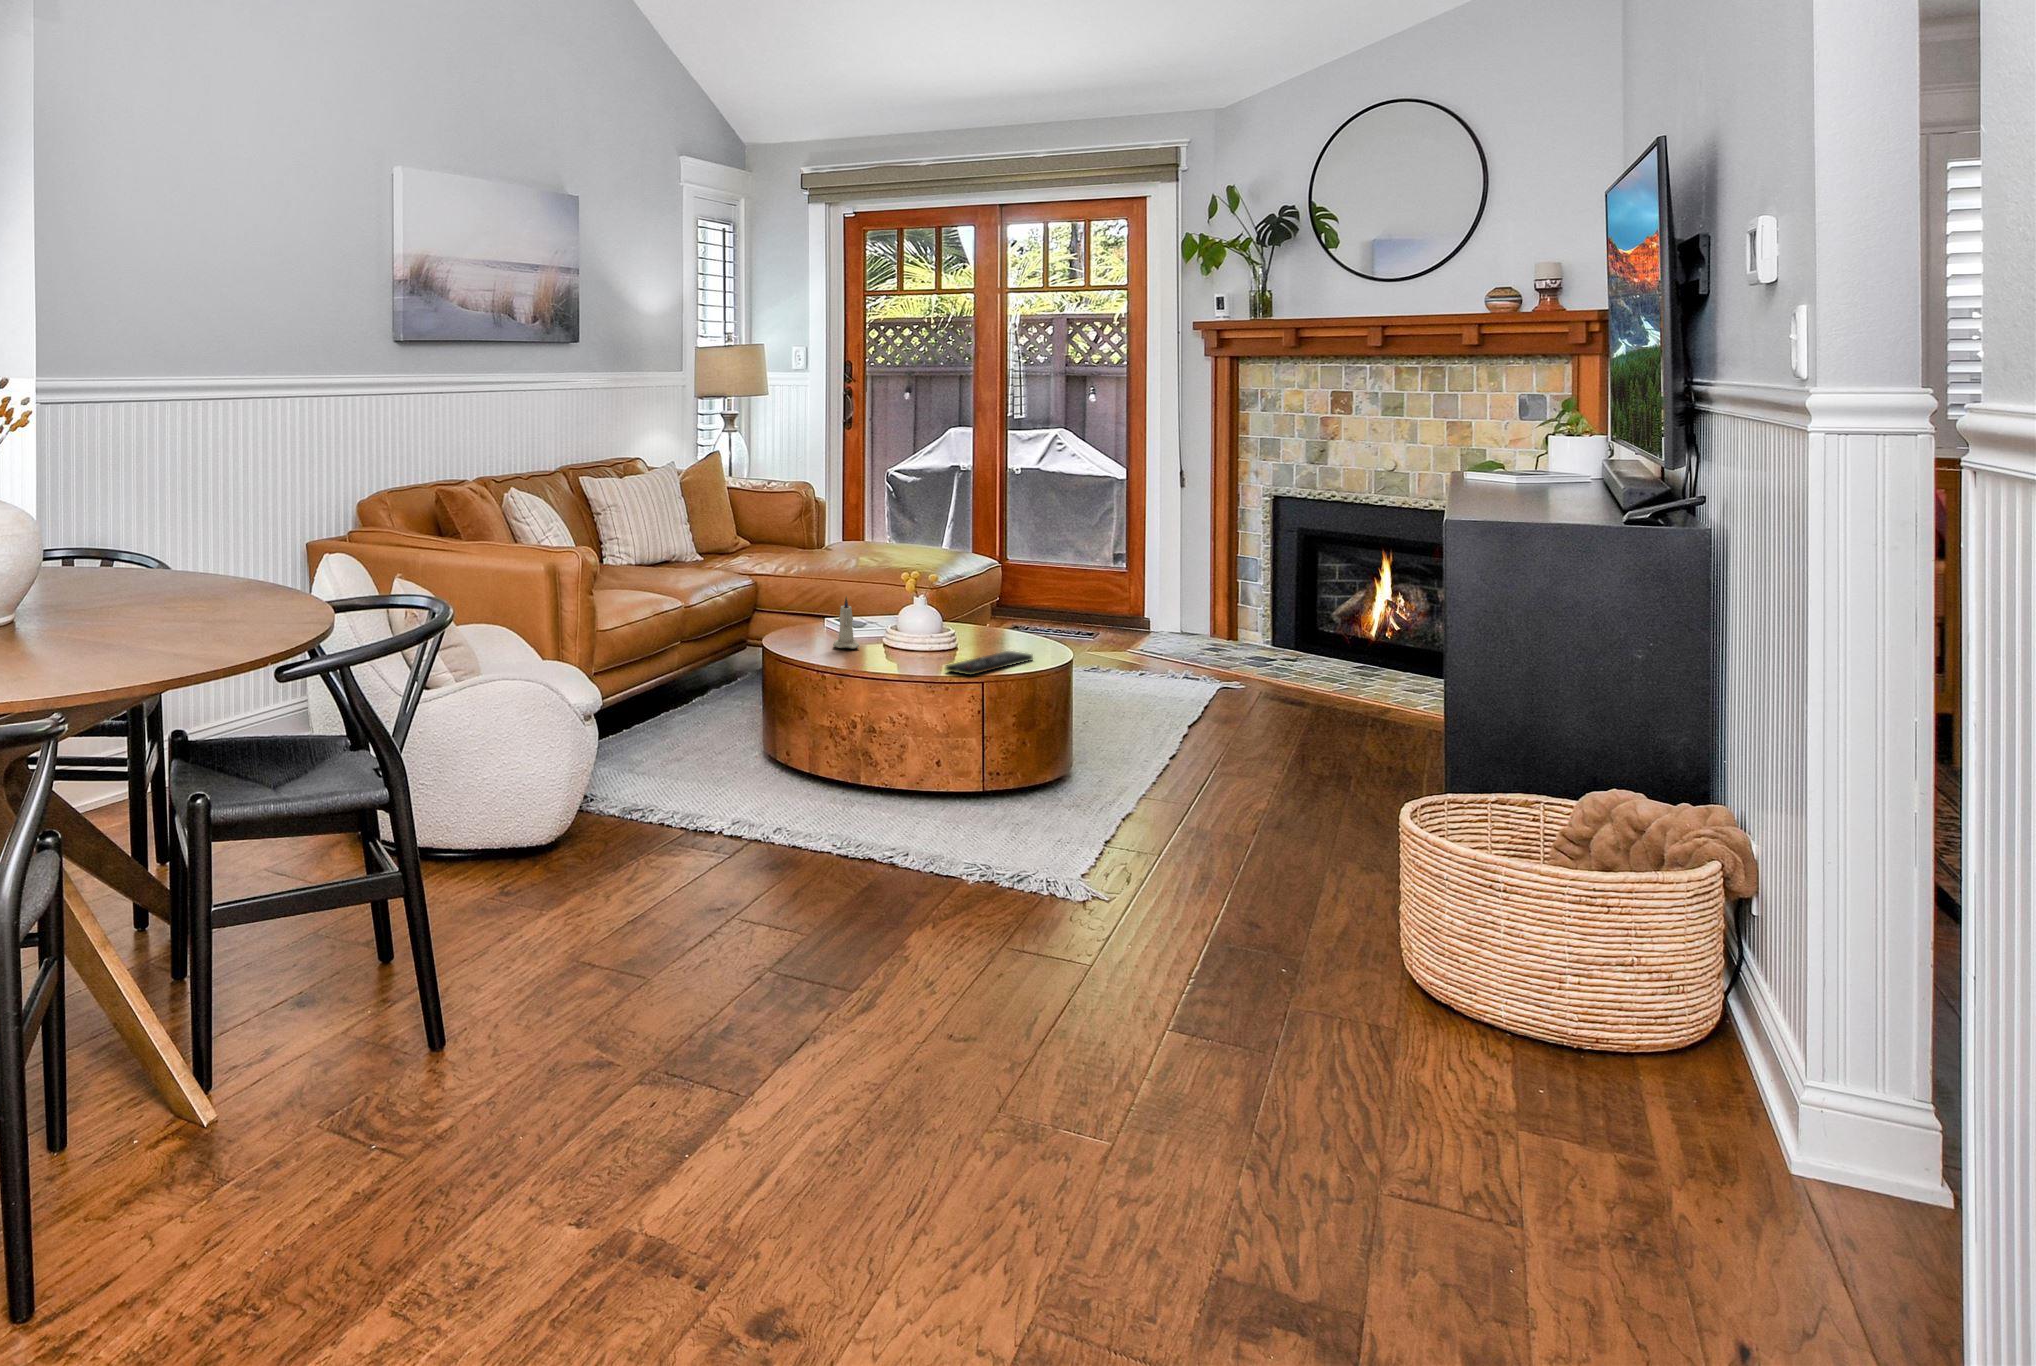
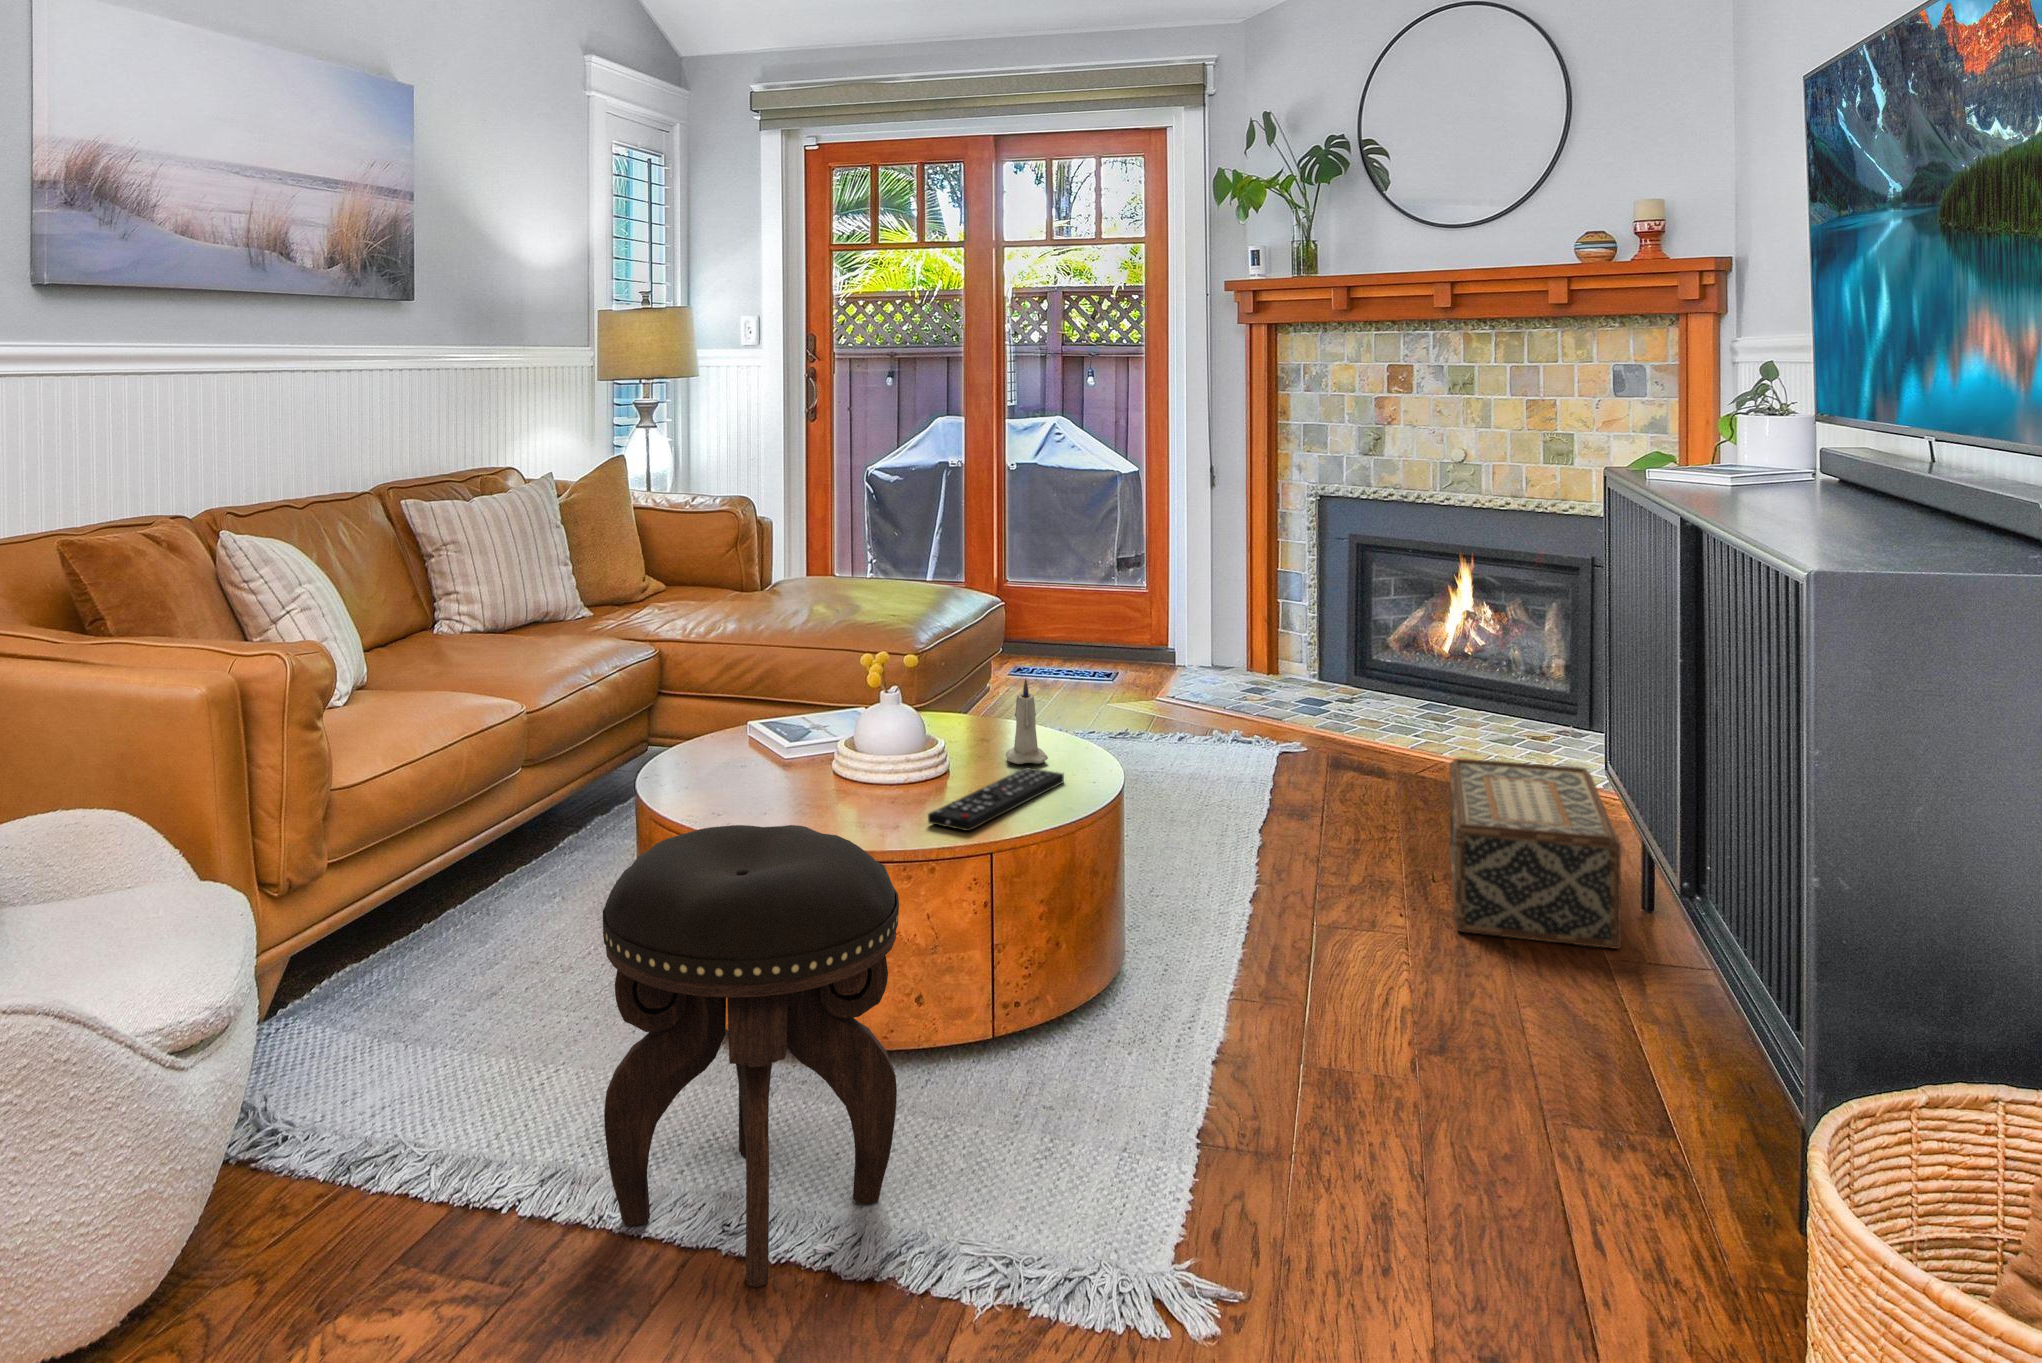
candle: present [833,597,859,649] -> present [1006,679,1048,764]
footstool: none [775,649,931,862] -> present [603,825,899,1287]
woven basket: none [1312,681,1440,798] -> present [1449,758,1621,949]

